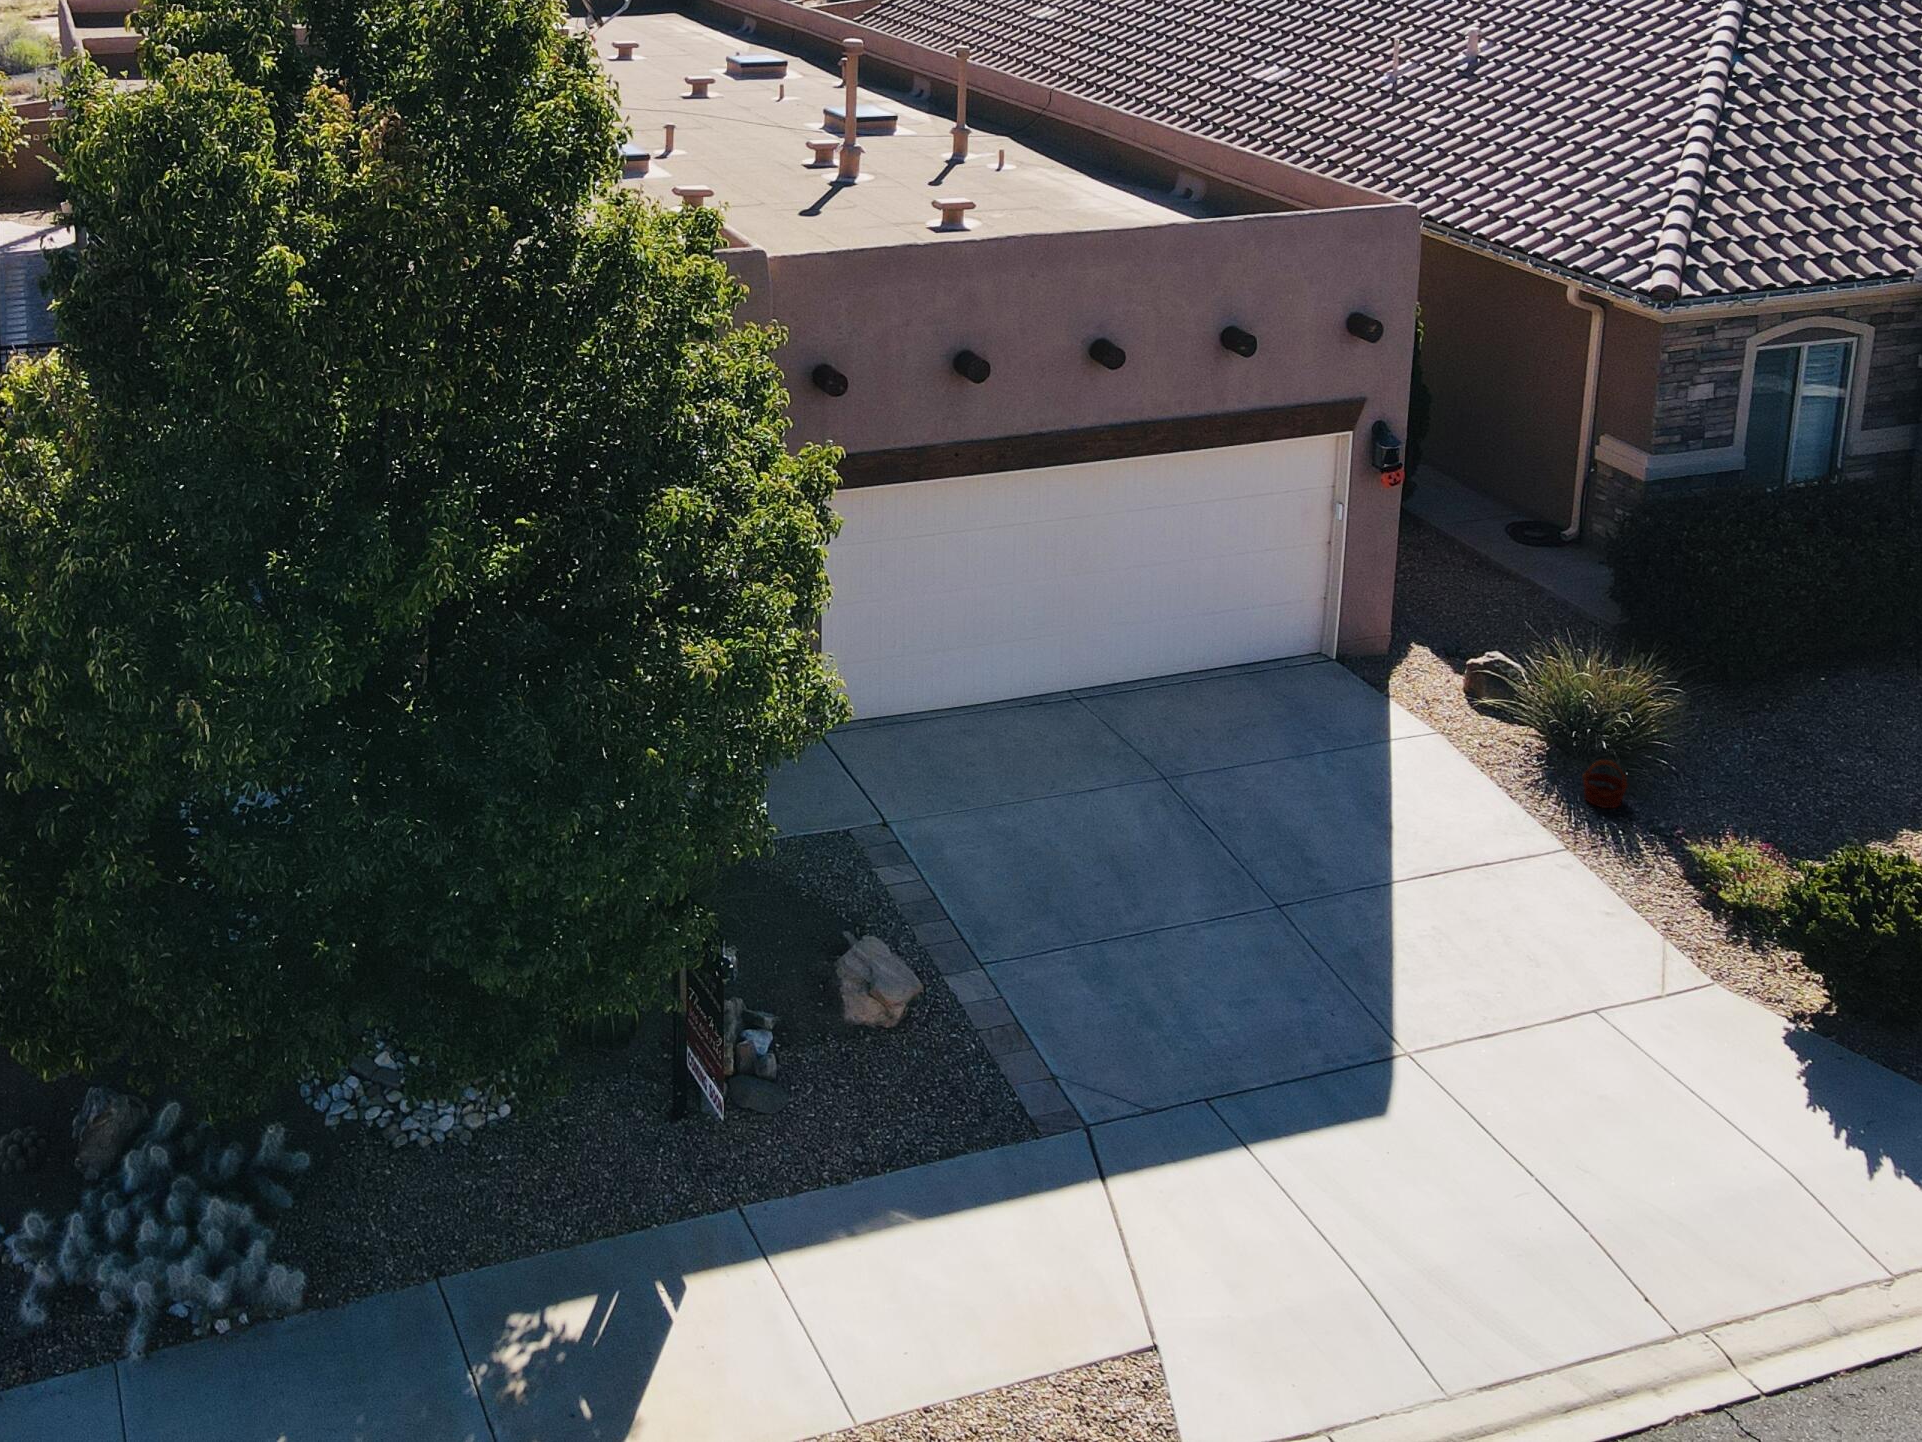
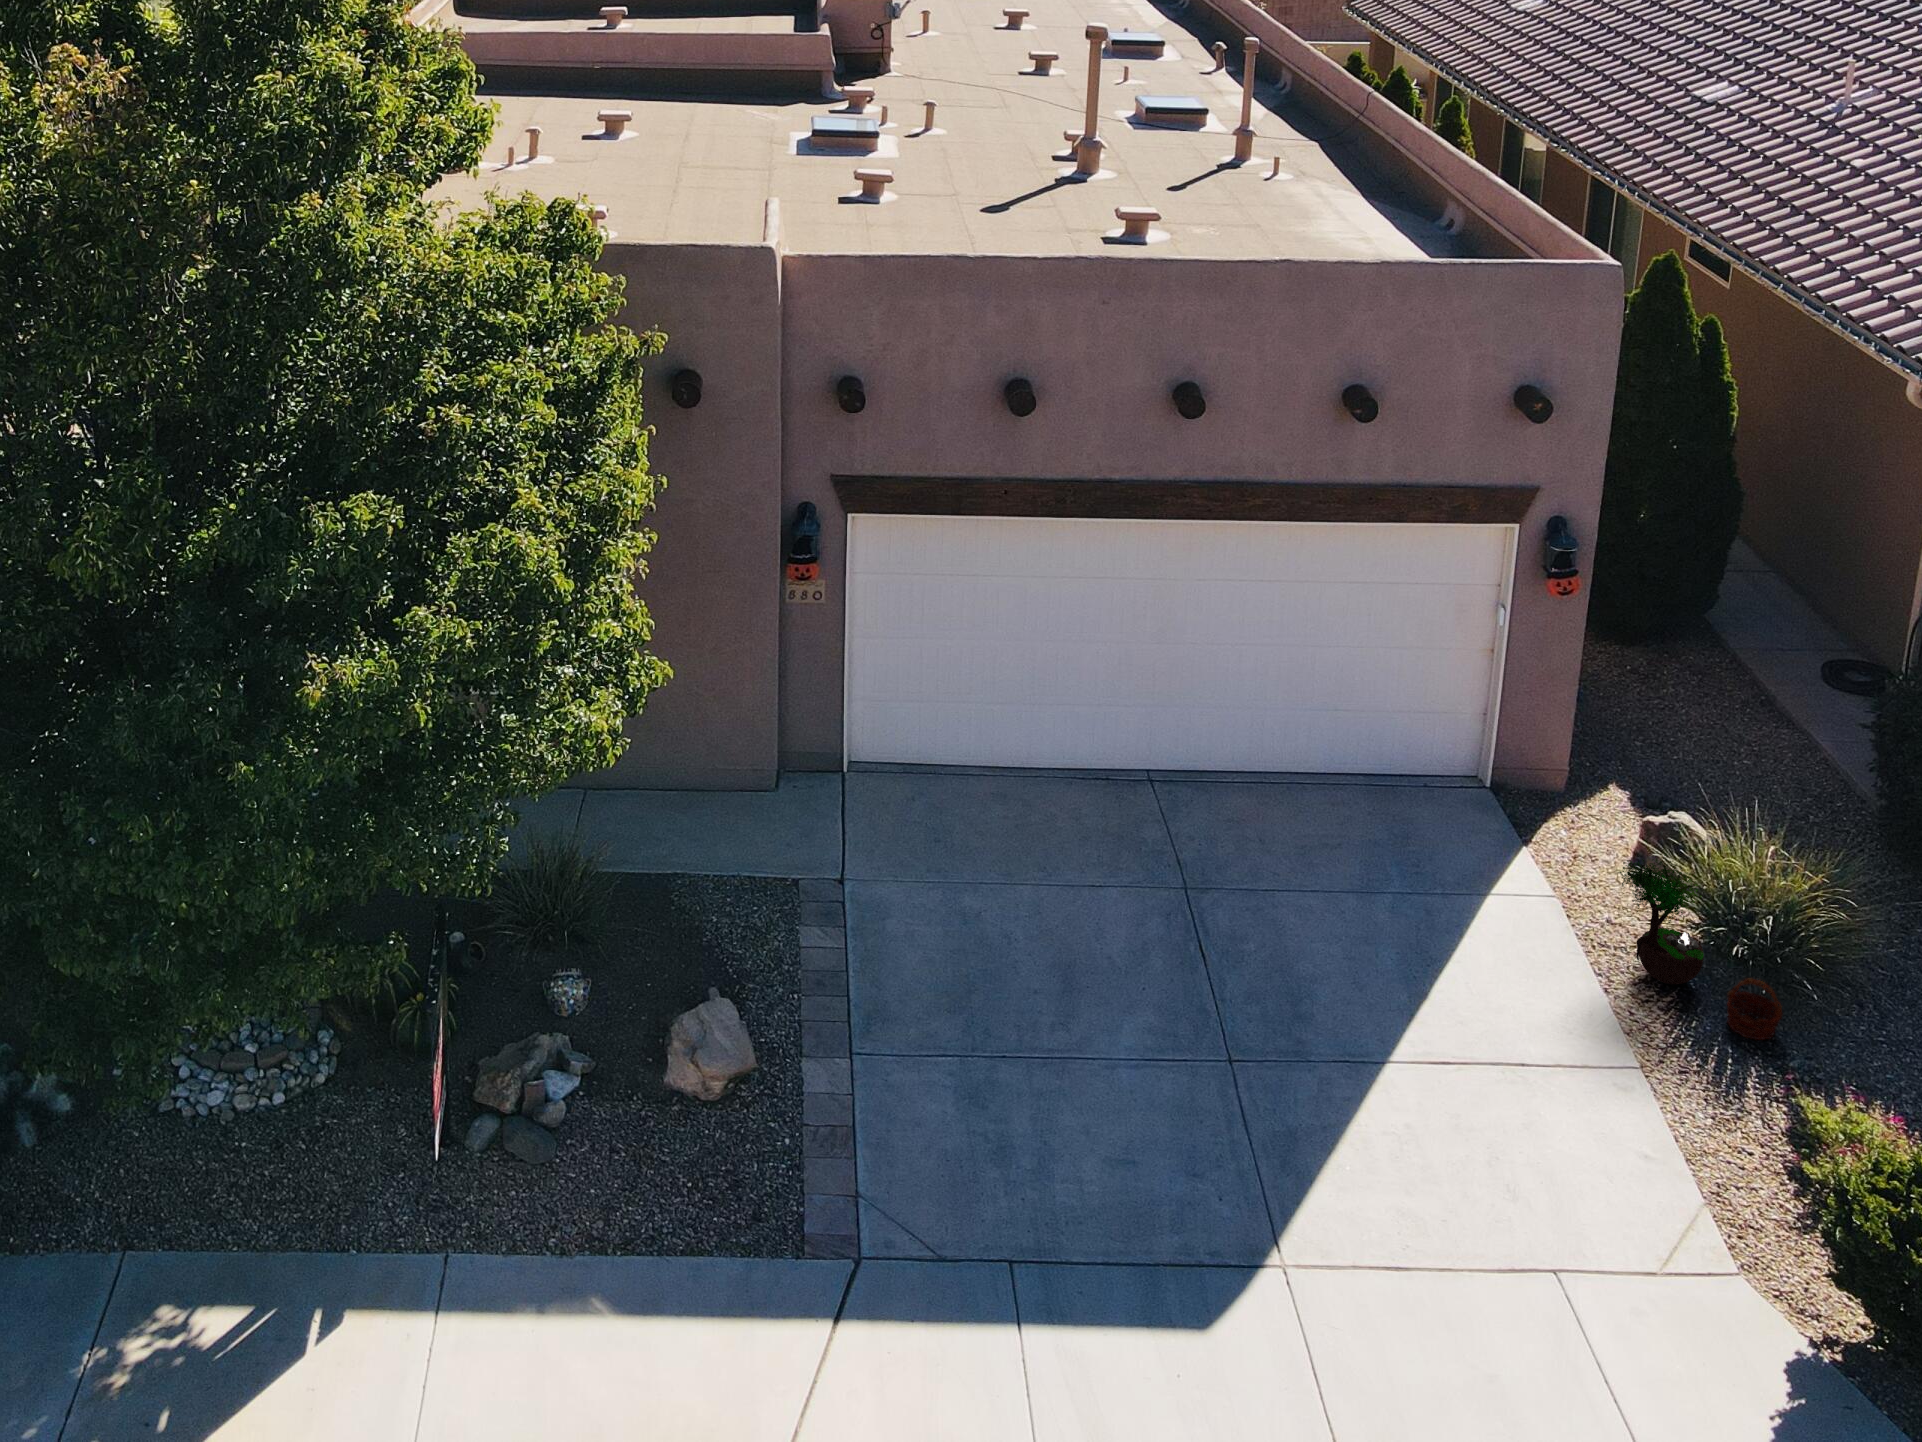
potted tree: none [1481,670,1555,779] -> present [1619,849,1704,984]

